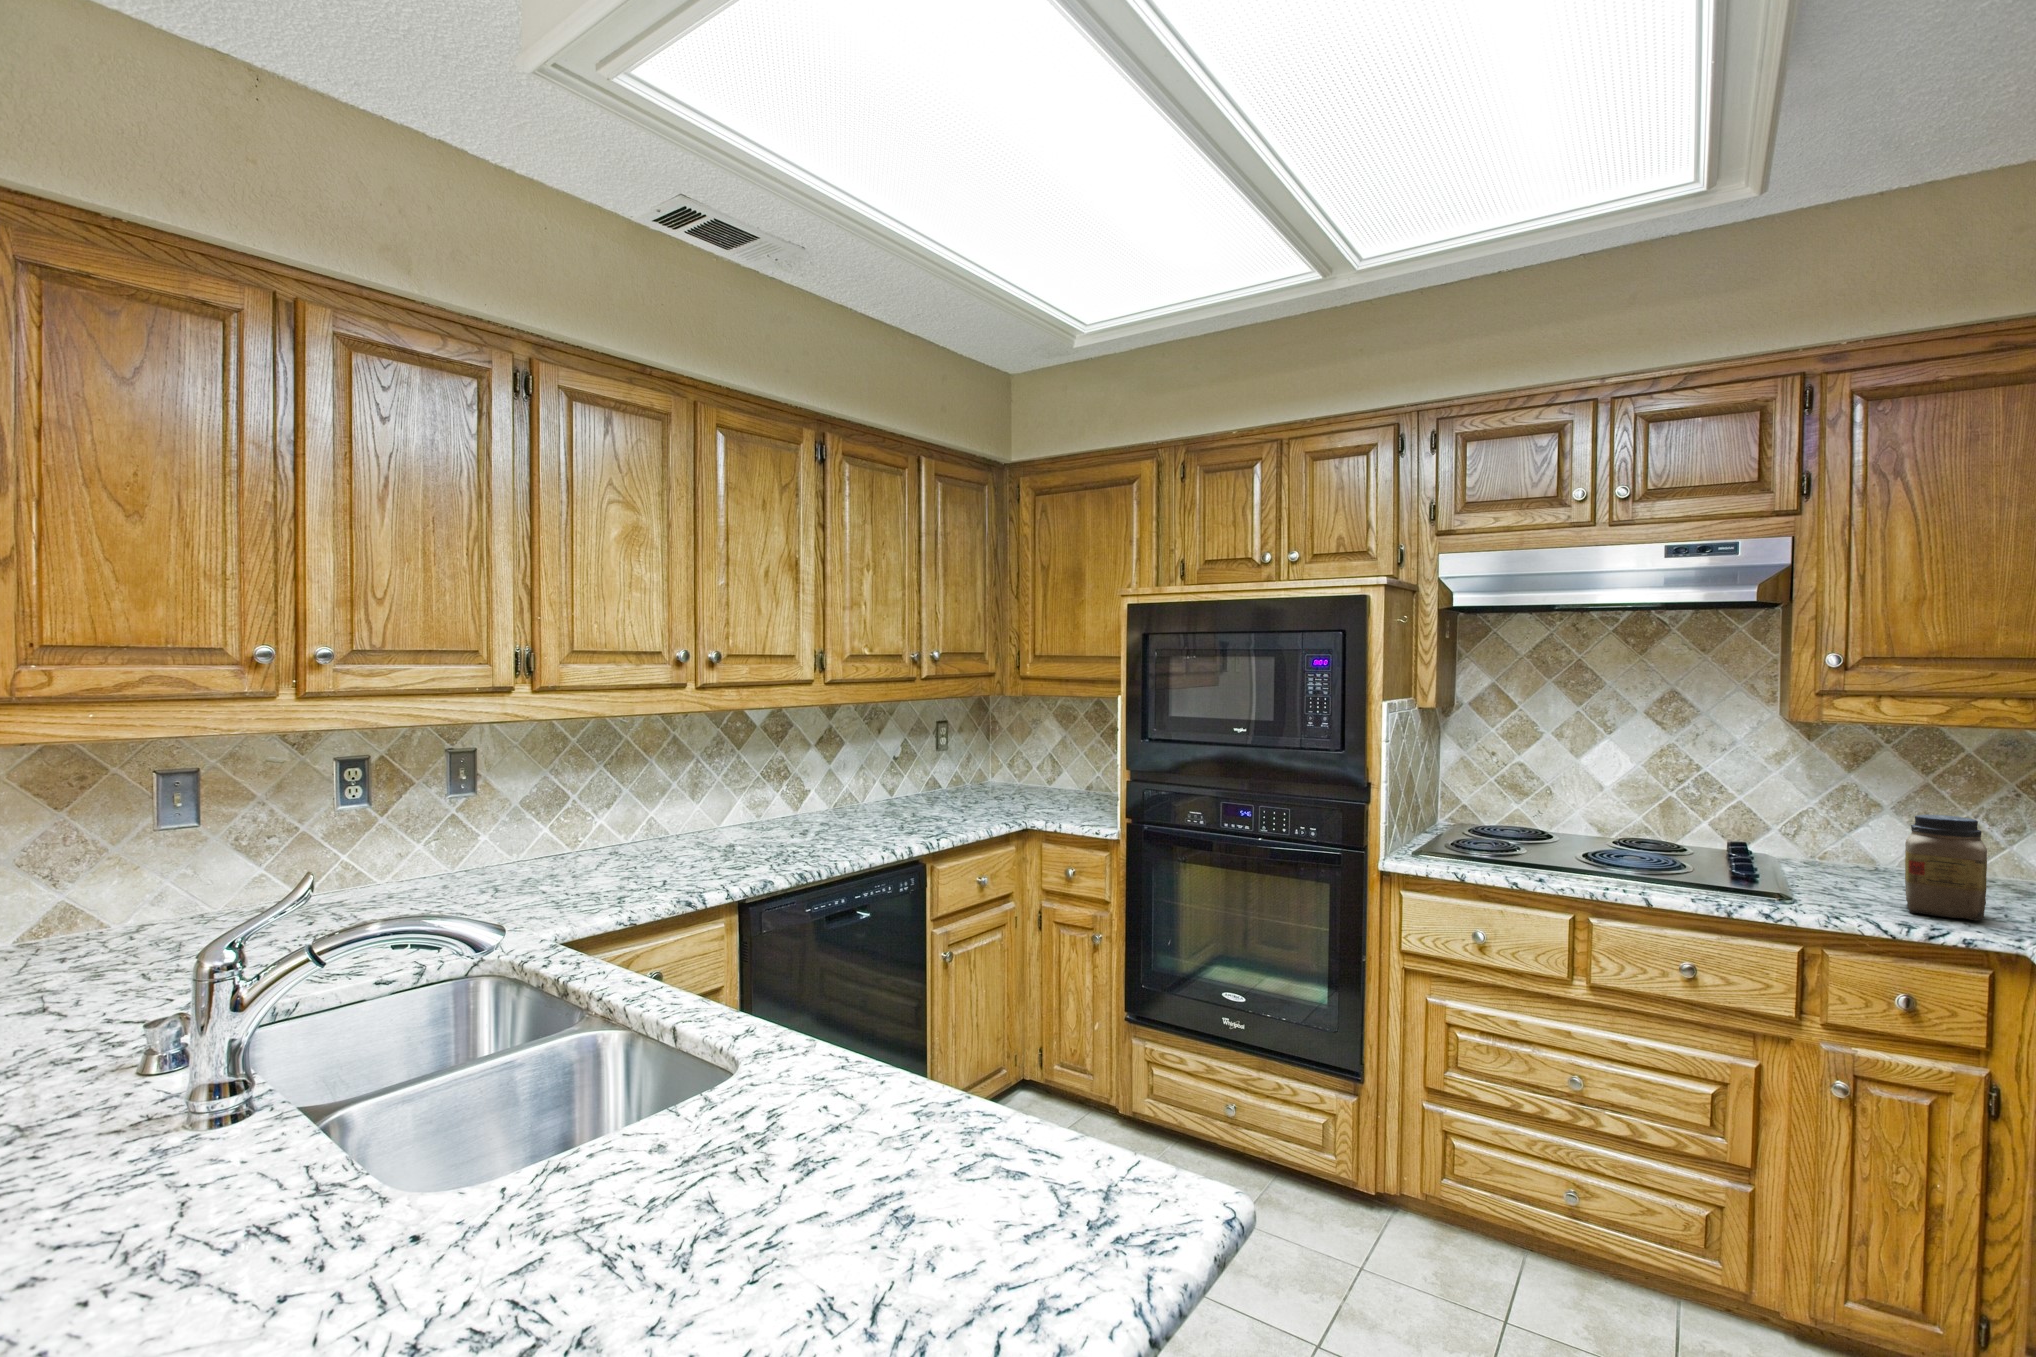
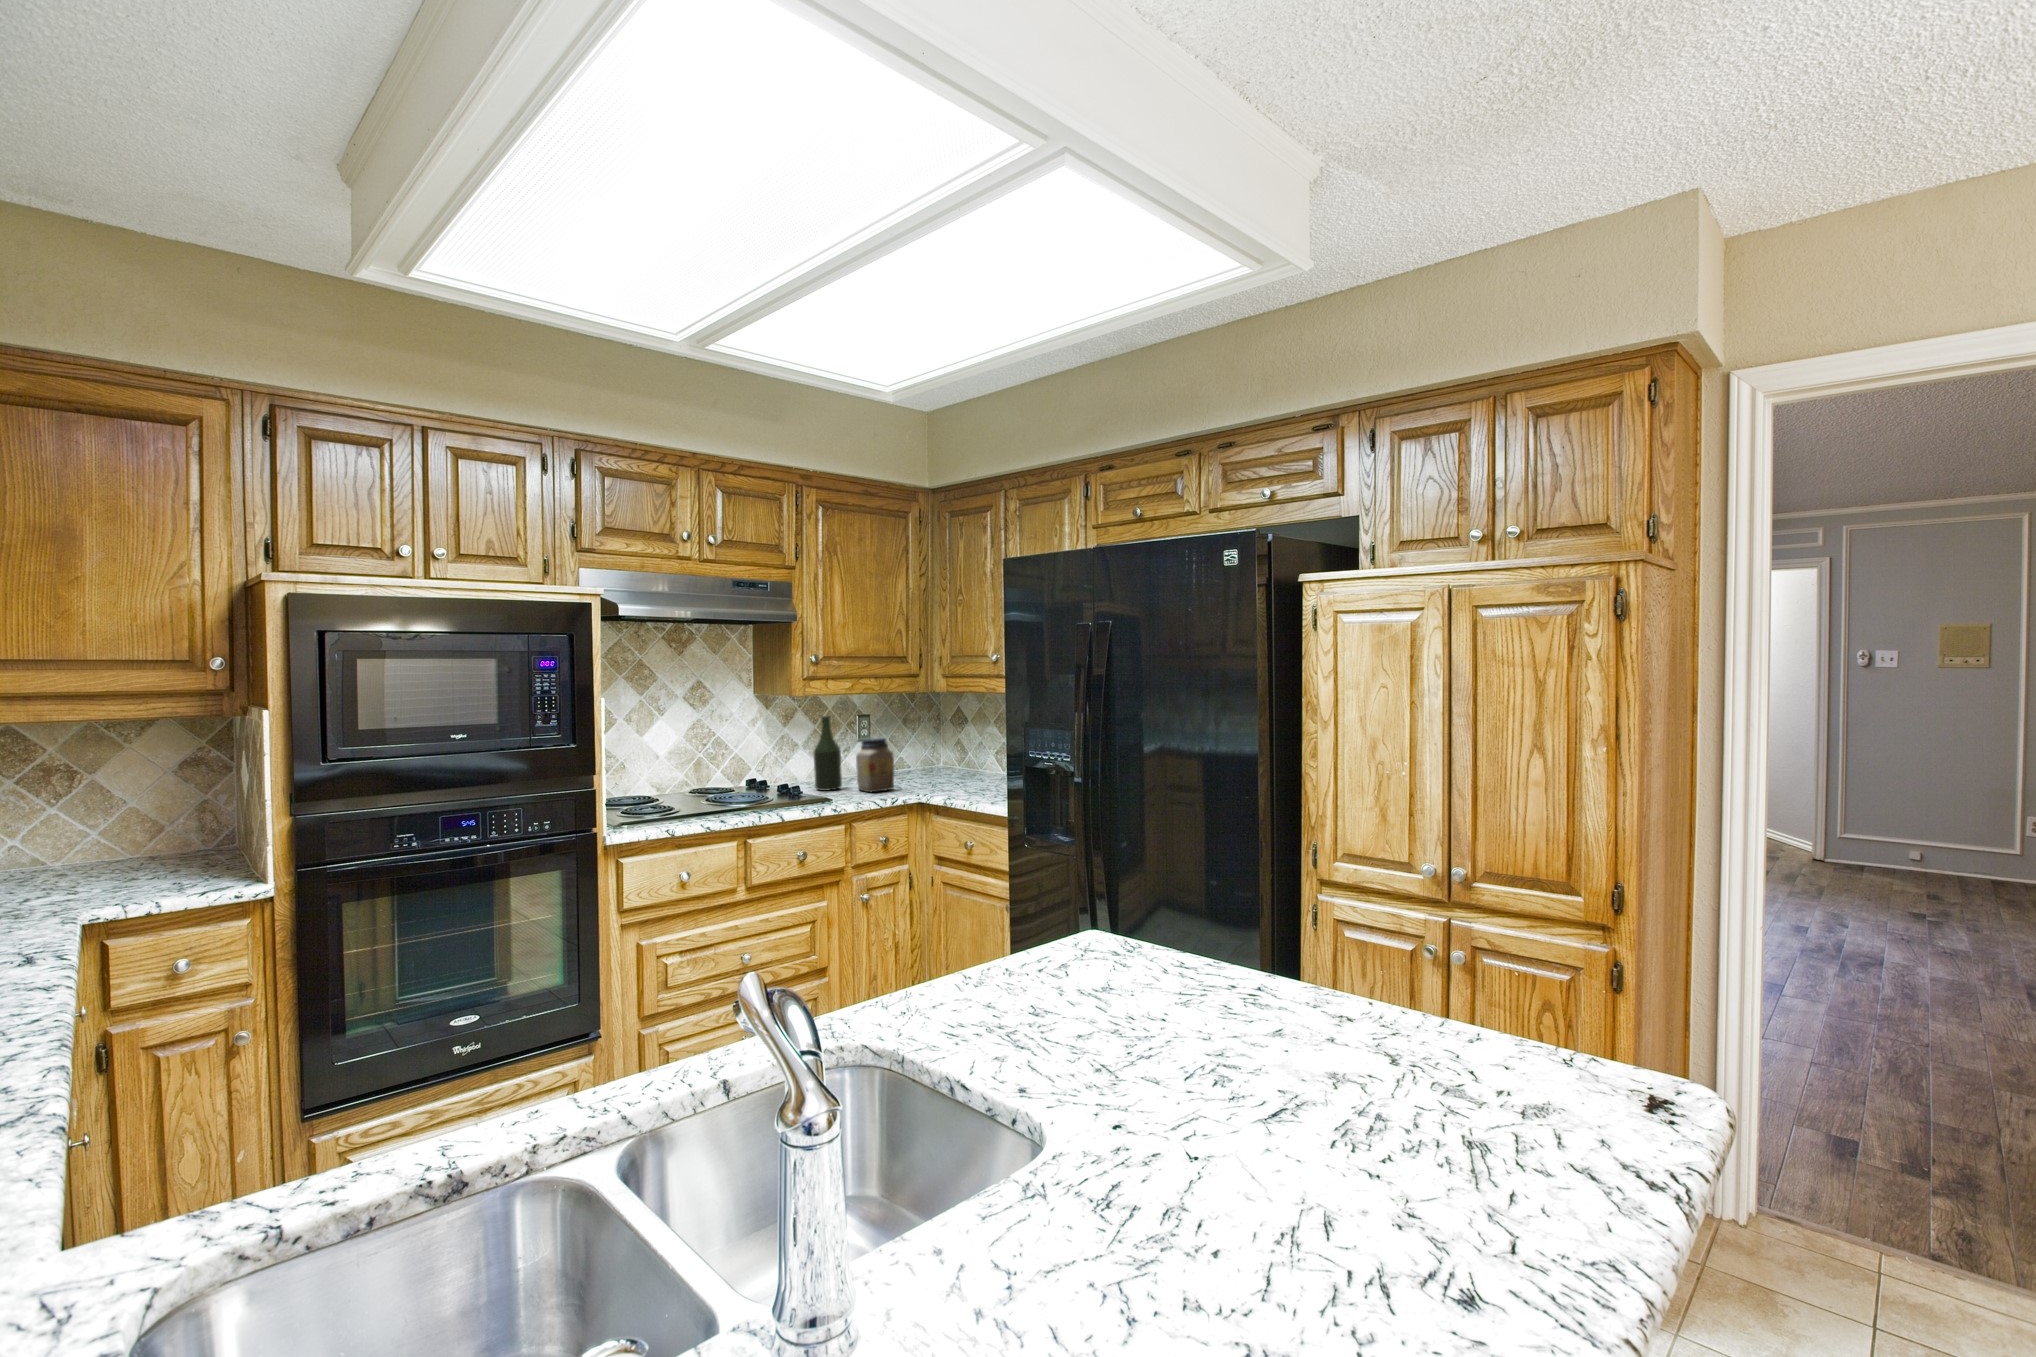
bottle: none [1835,763,1892,892] -> present [814,716,842,791]

